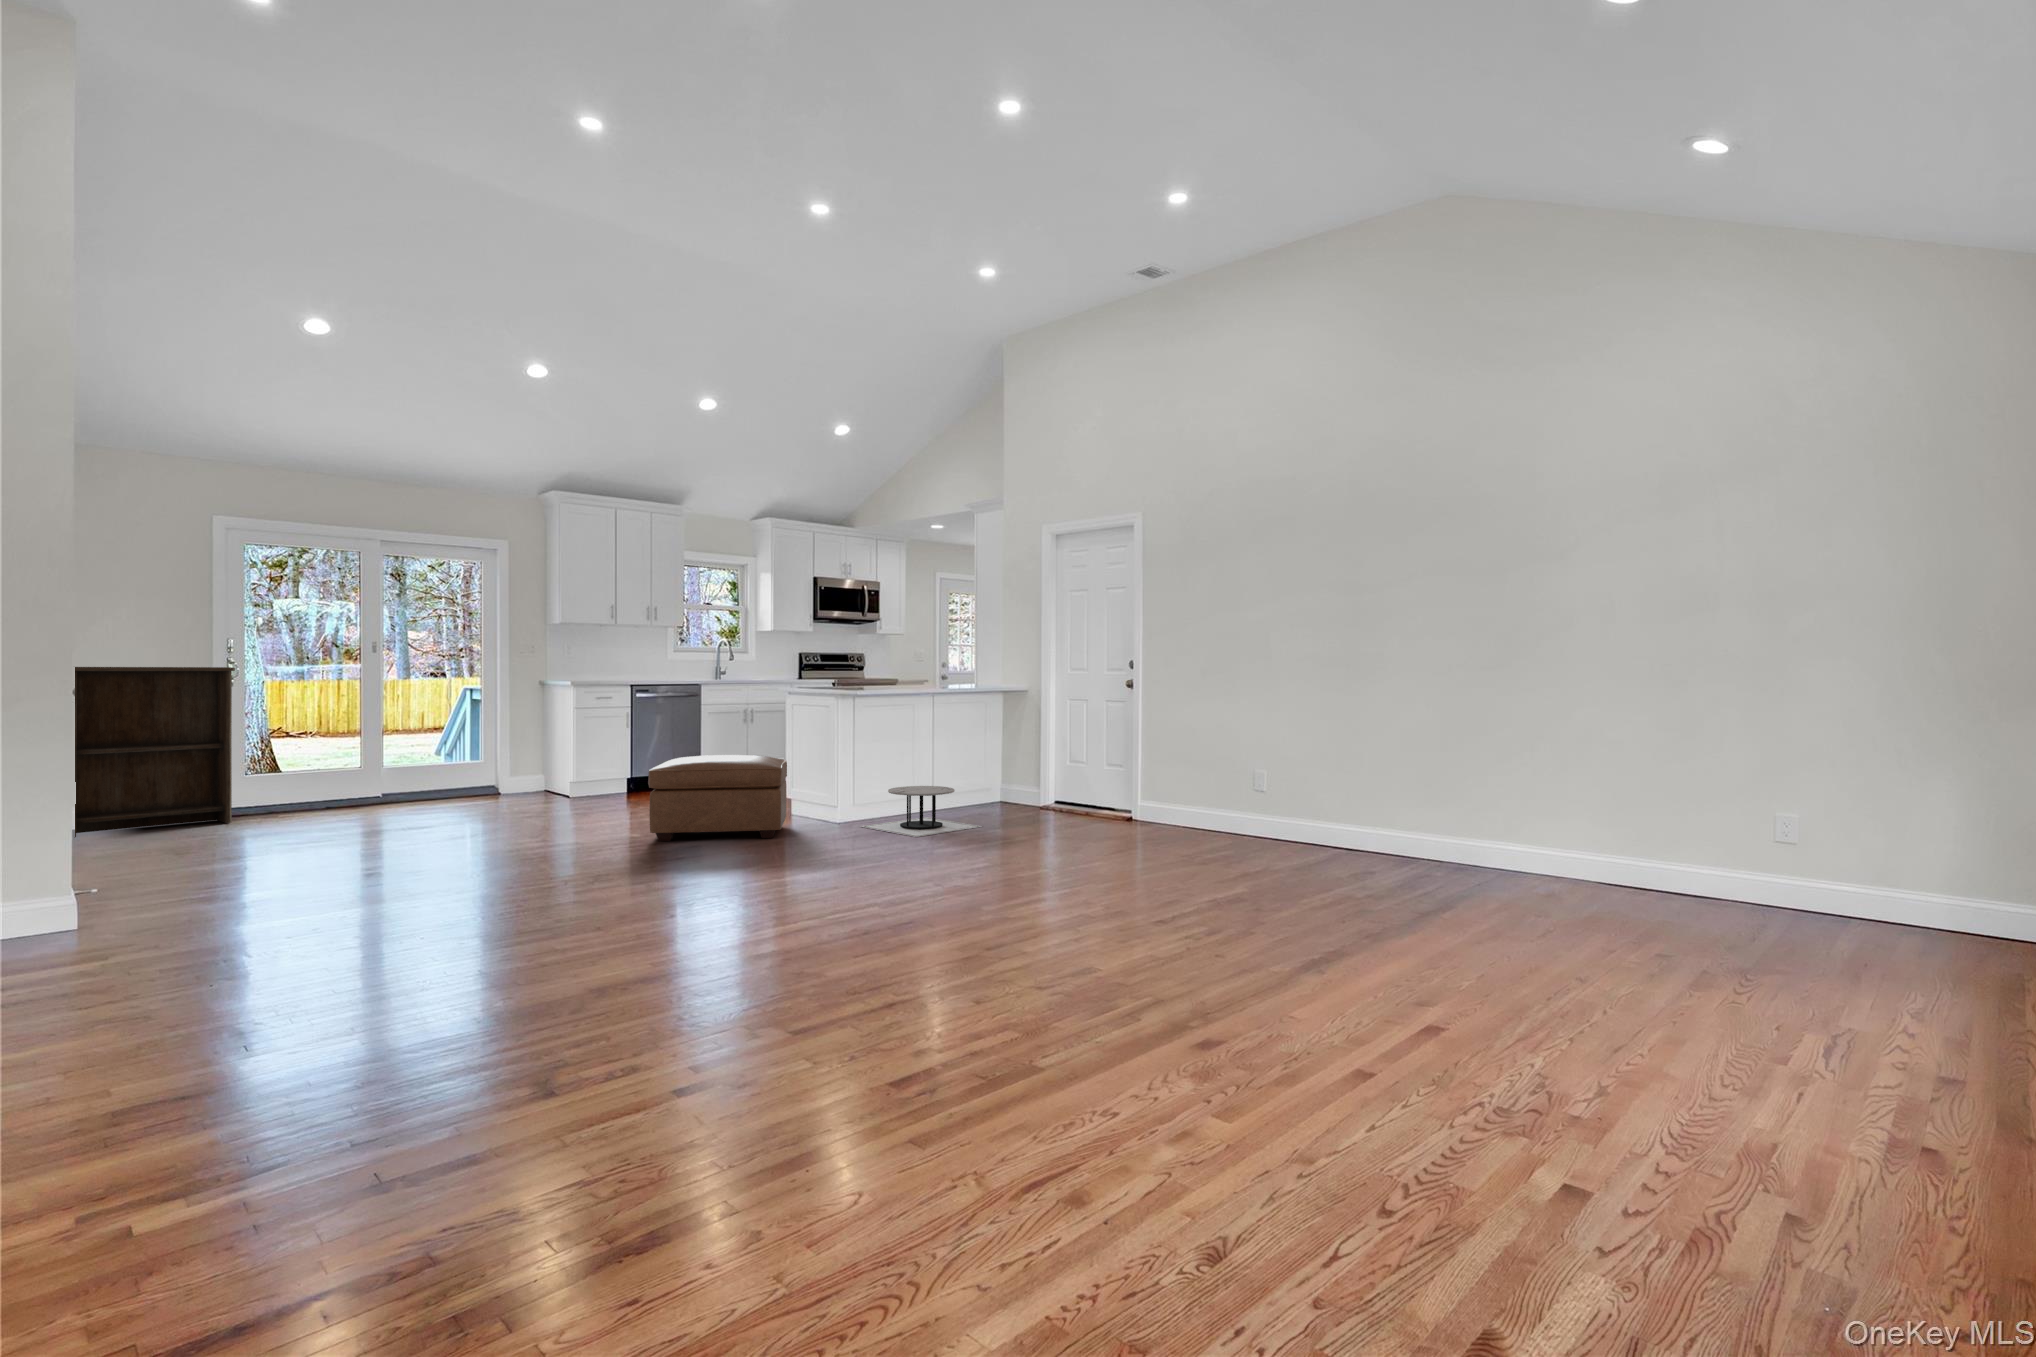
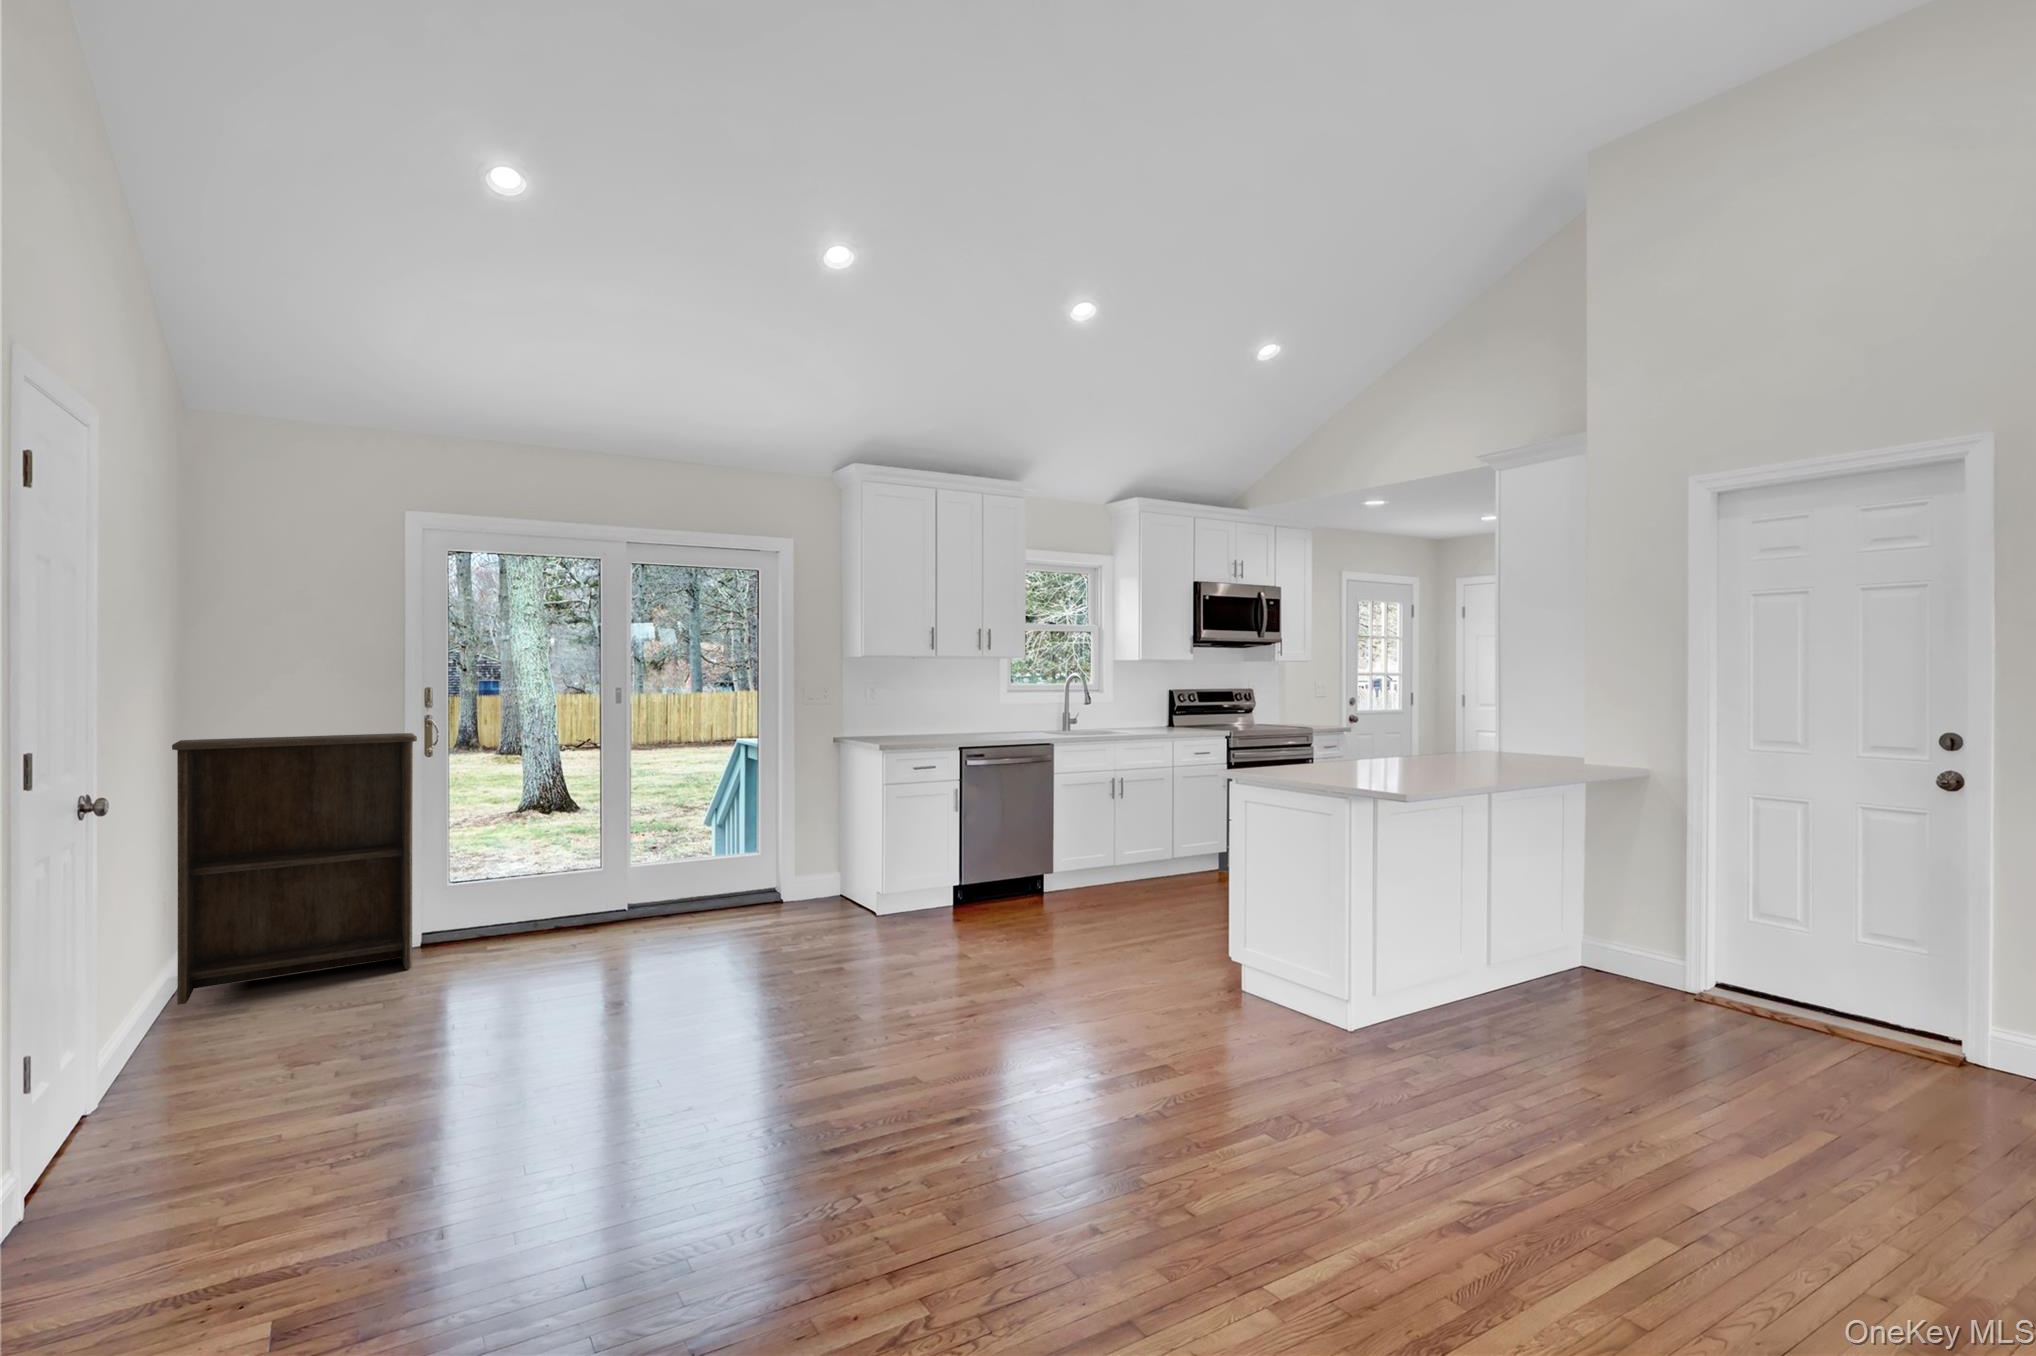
ottoman: present [648,755,787,841] -> none [1041,931,1310,1135]
side table: present [861,786,981,837] -> none [1434,999,1721,1167]

